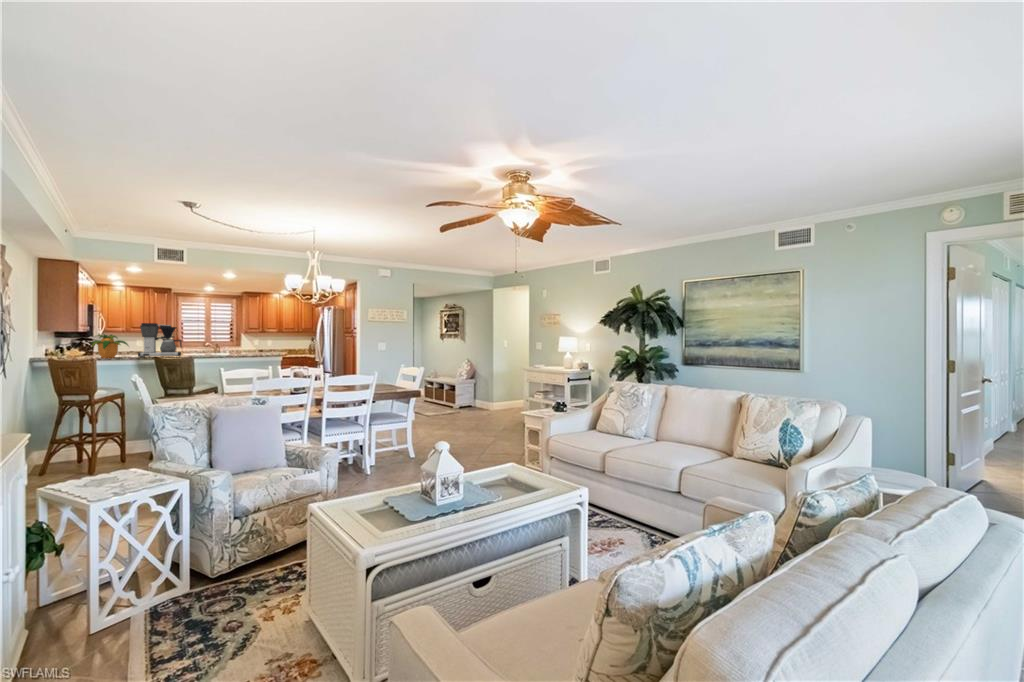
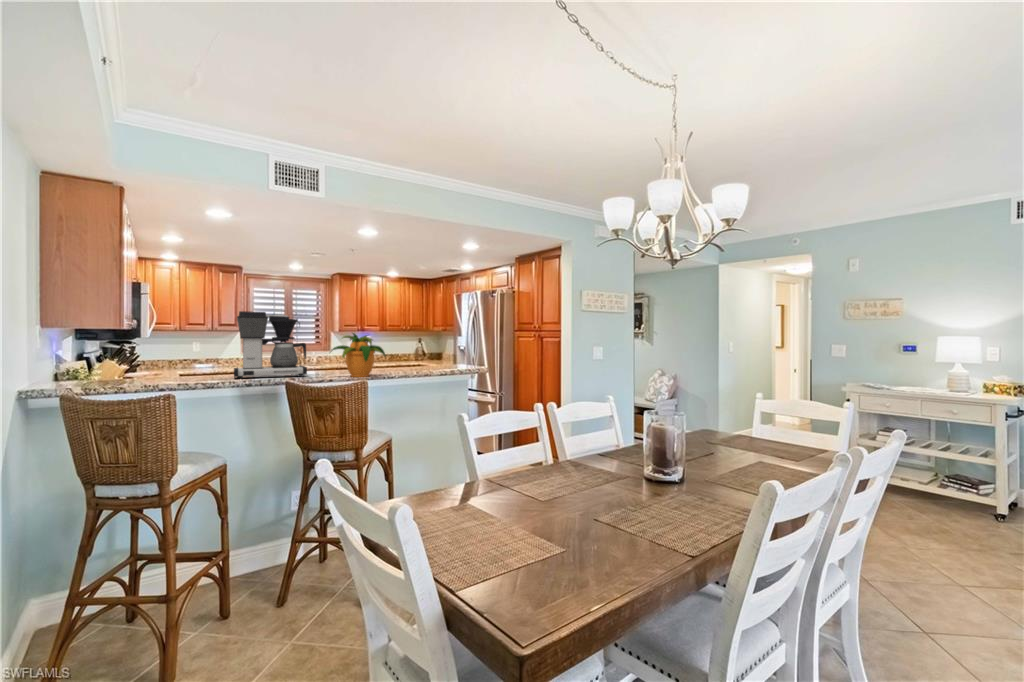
potted plant: present [90,334,128,358] -> present [331,333,386,377]

